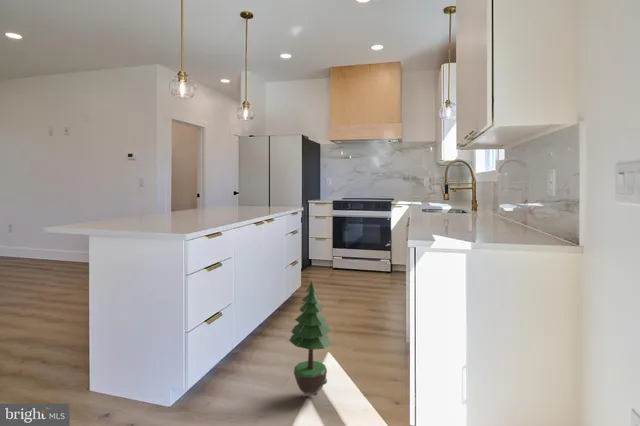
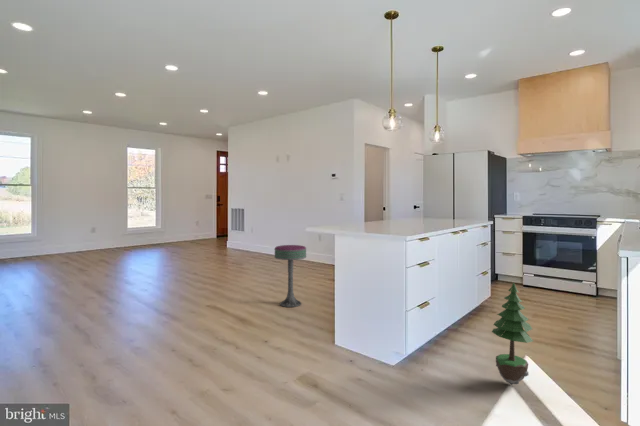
bar stool: none [12,246,69,335] -> present [275,245,306,307]

